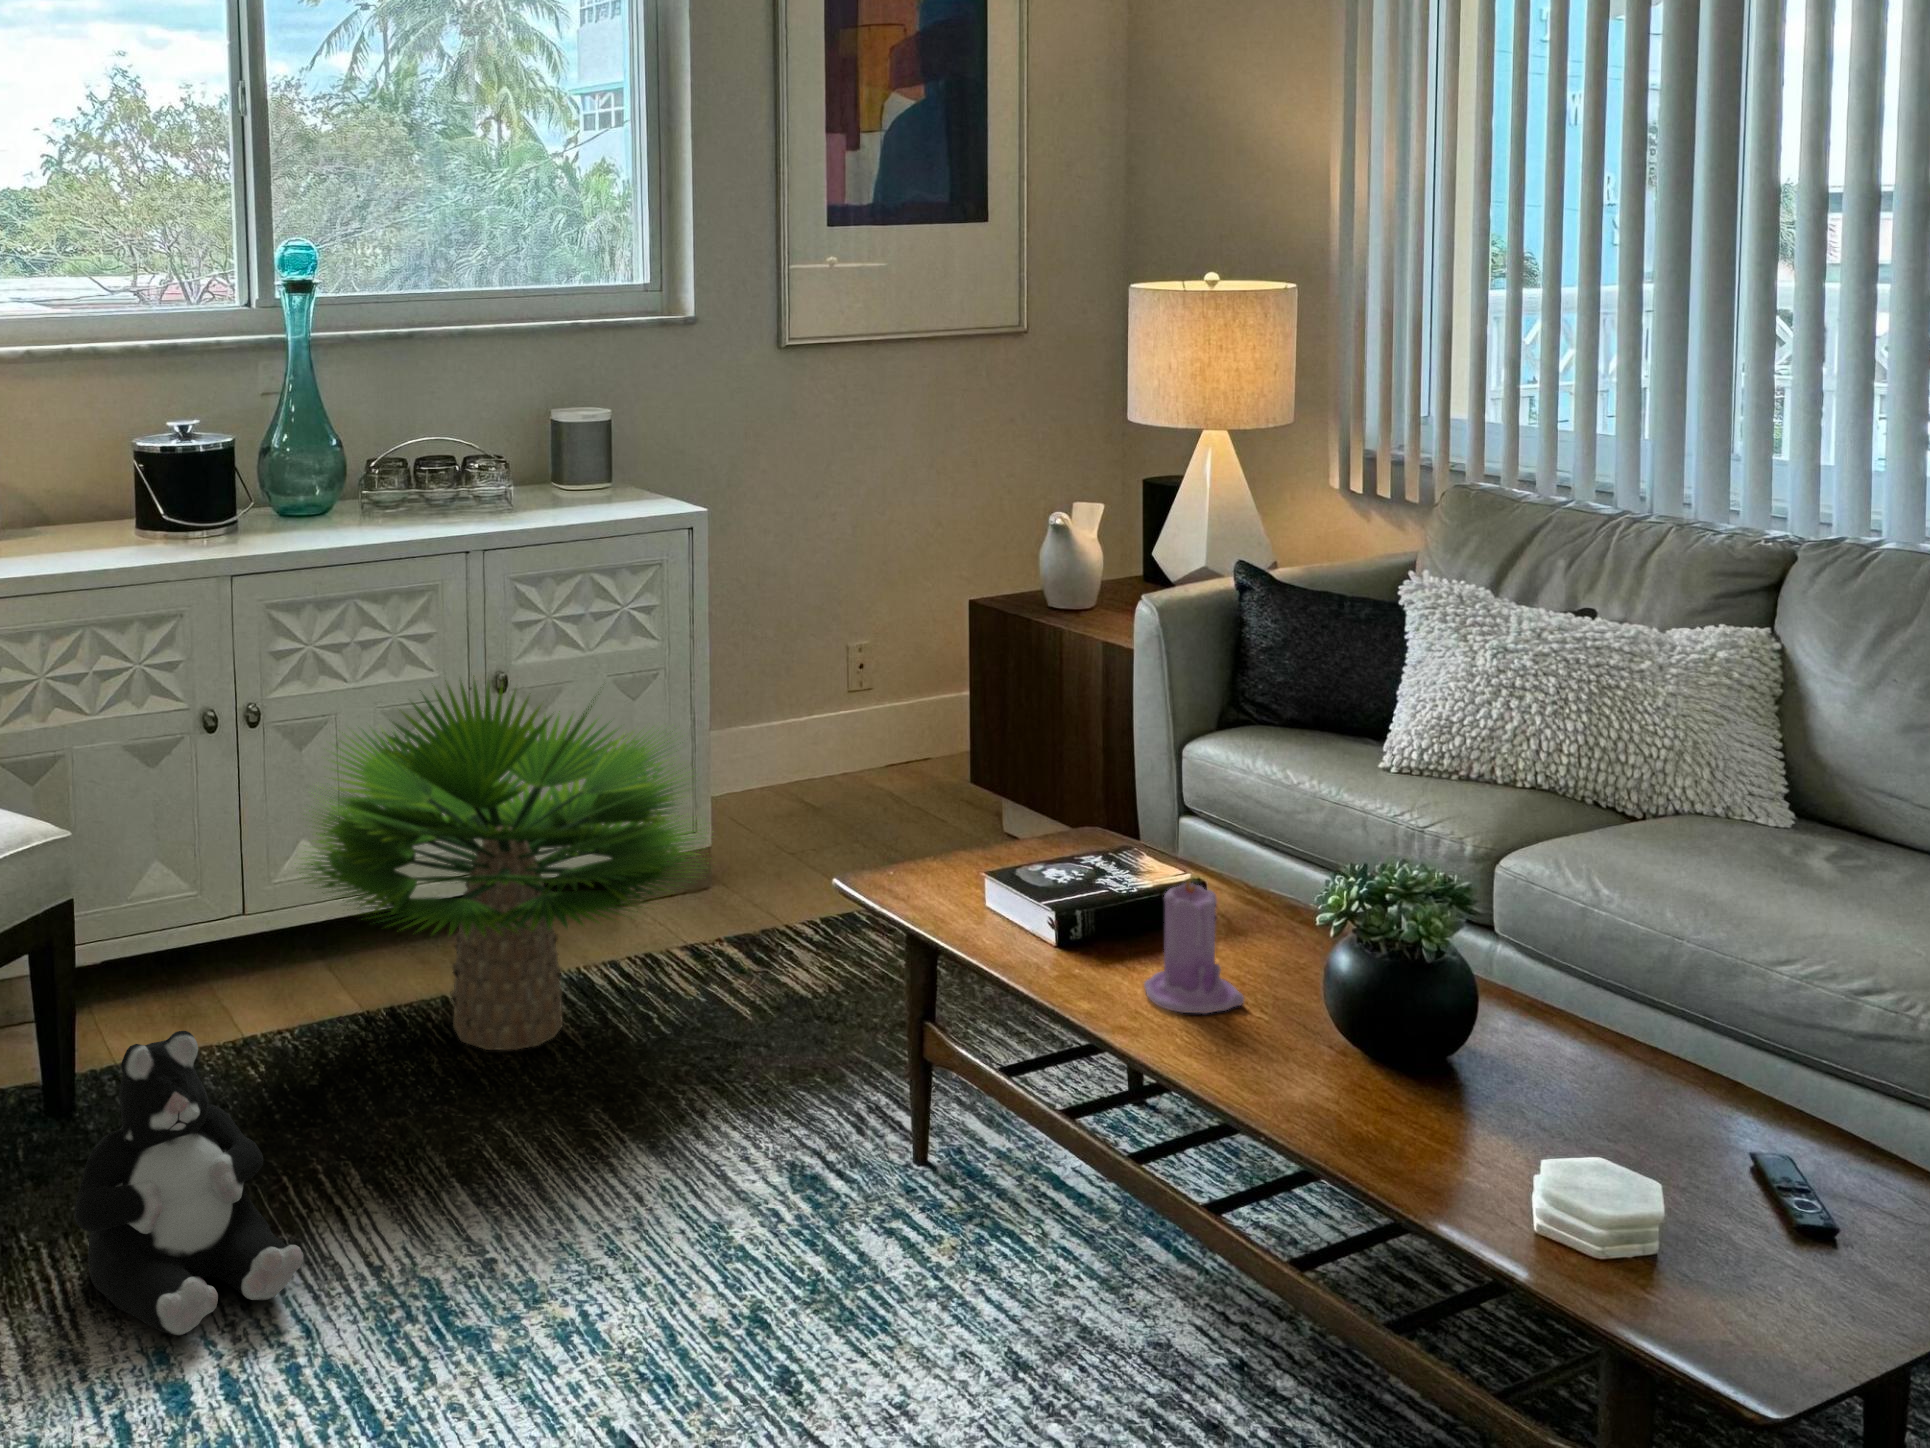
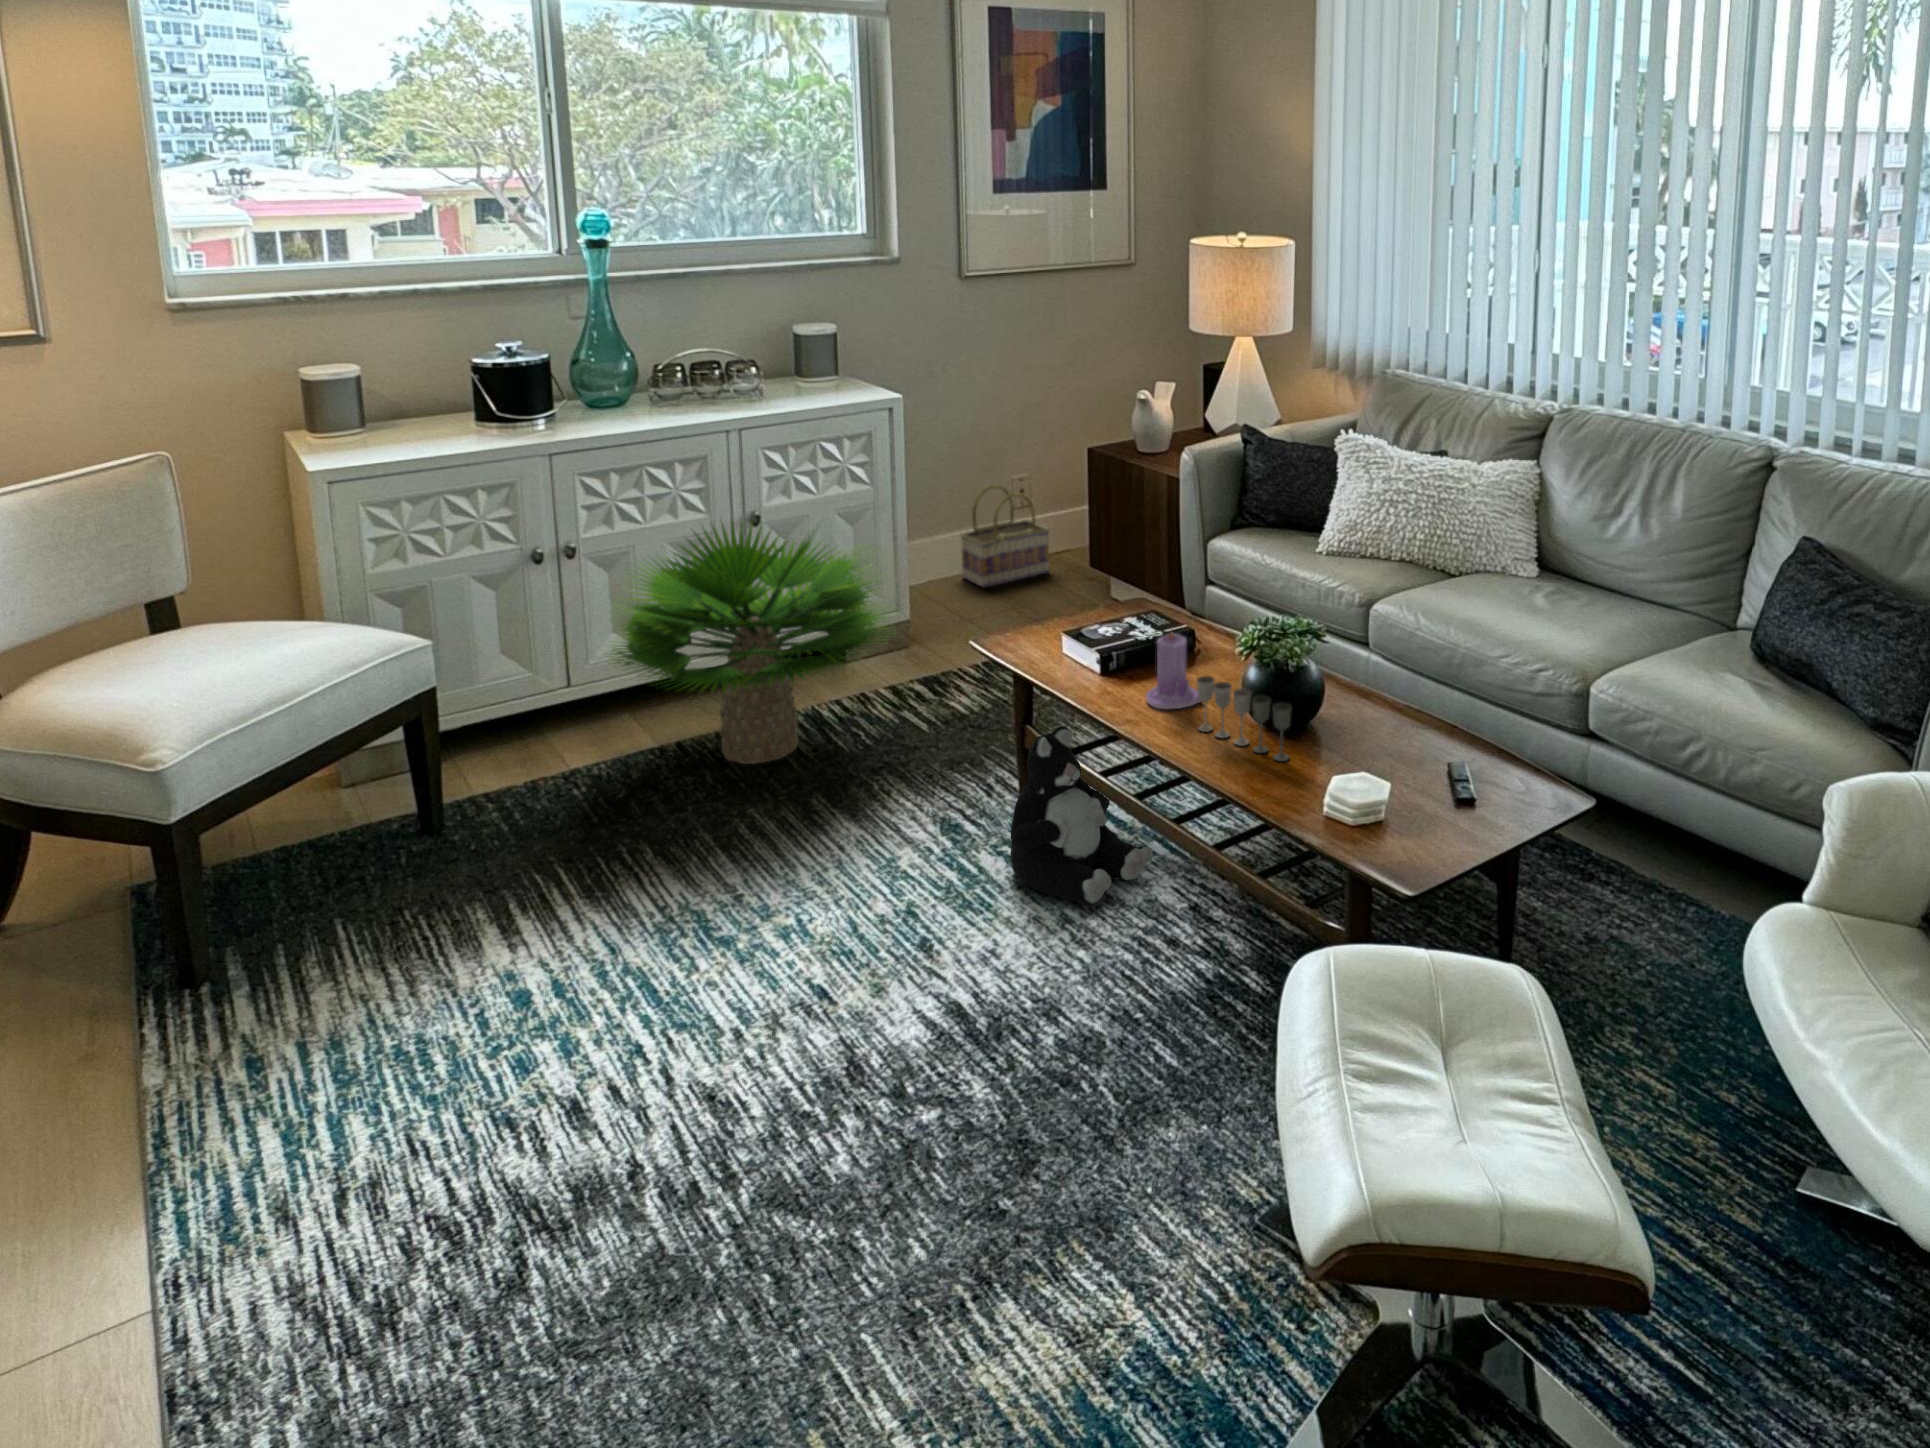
basket: none [777,654,909,808] -> present [960,485,1049,588]
wine glass: none [1247,959,1435,1122] -> present [1197,676,1291,761]
plush toy: present [75,1031,303,1335] -> present [1010,726,1152,904]

